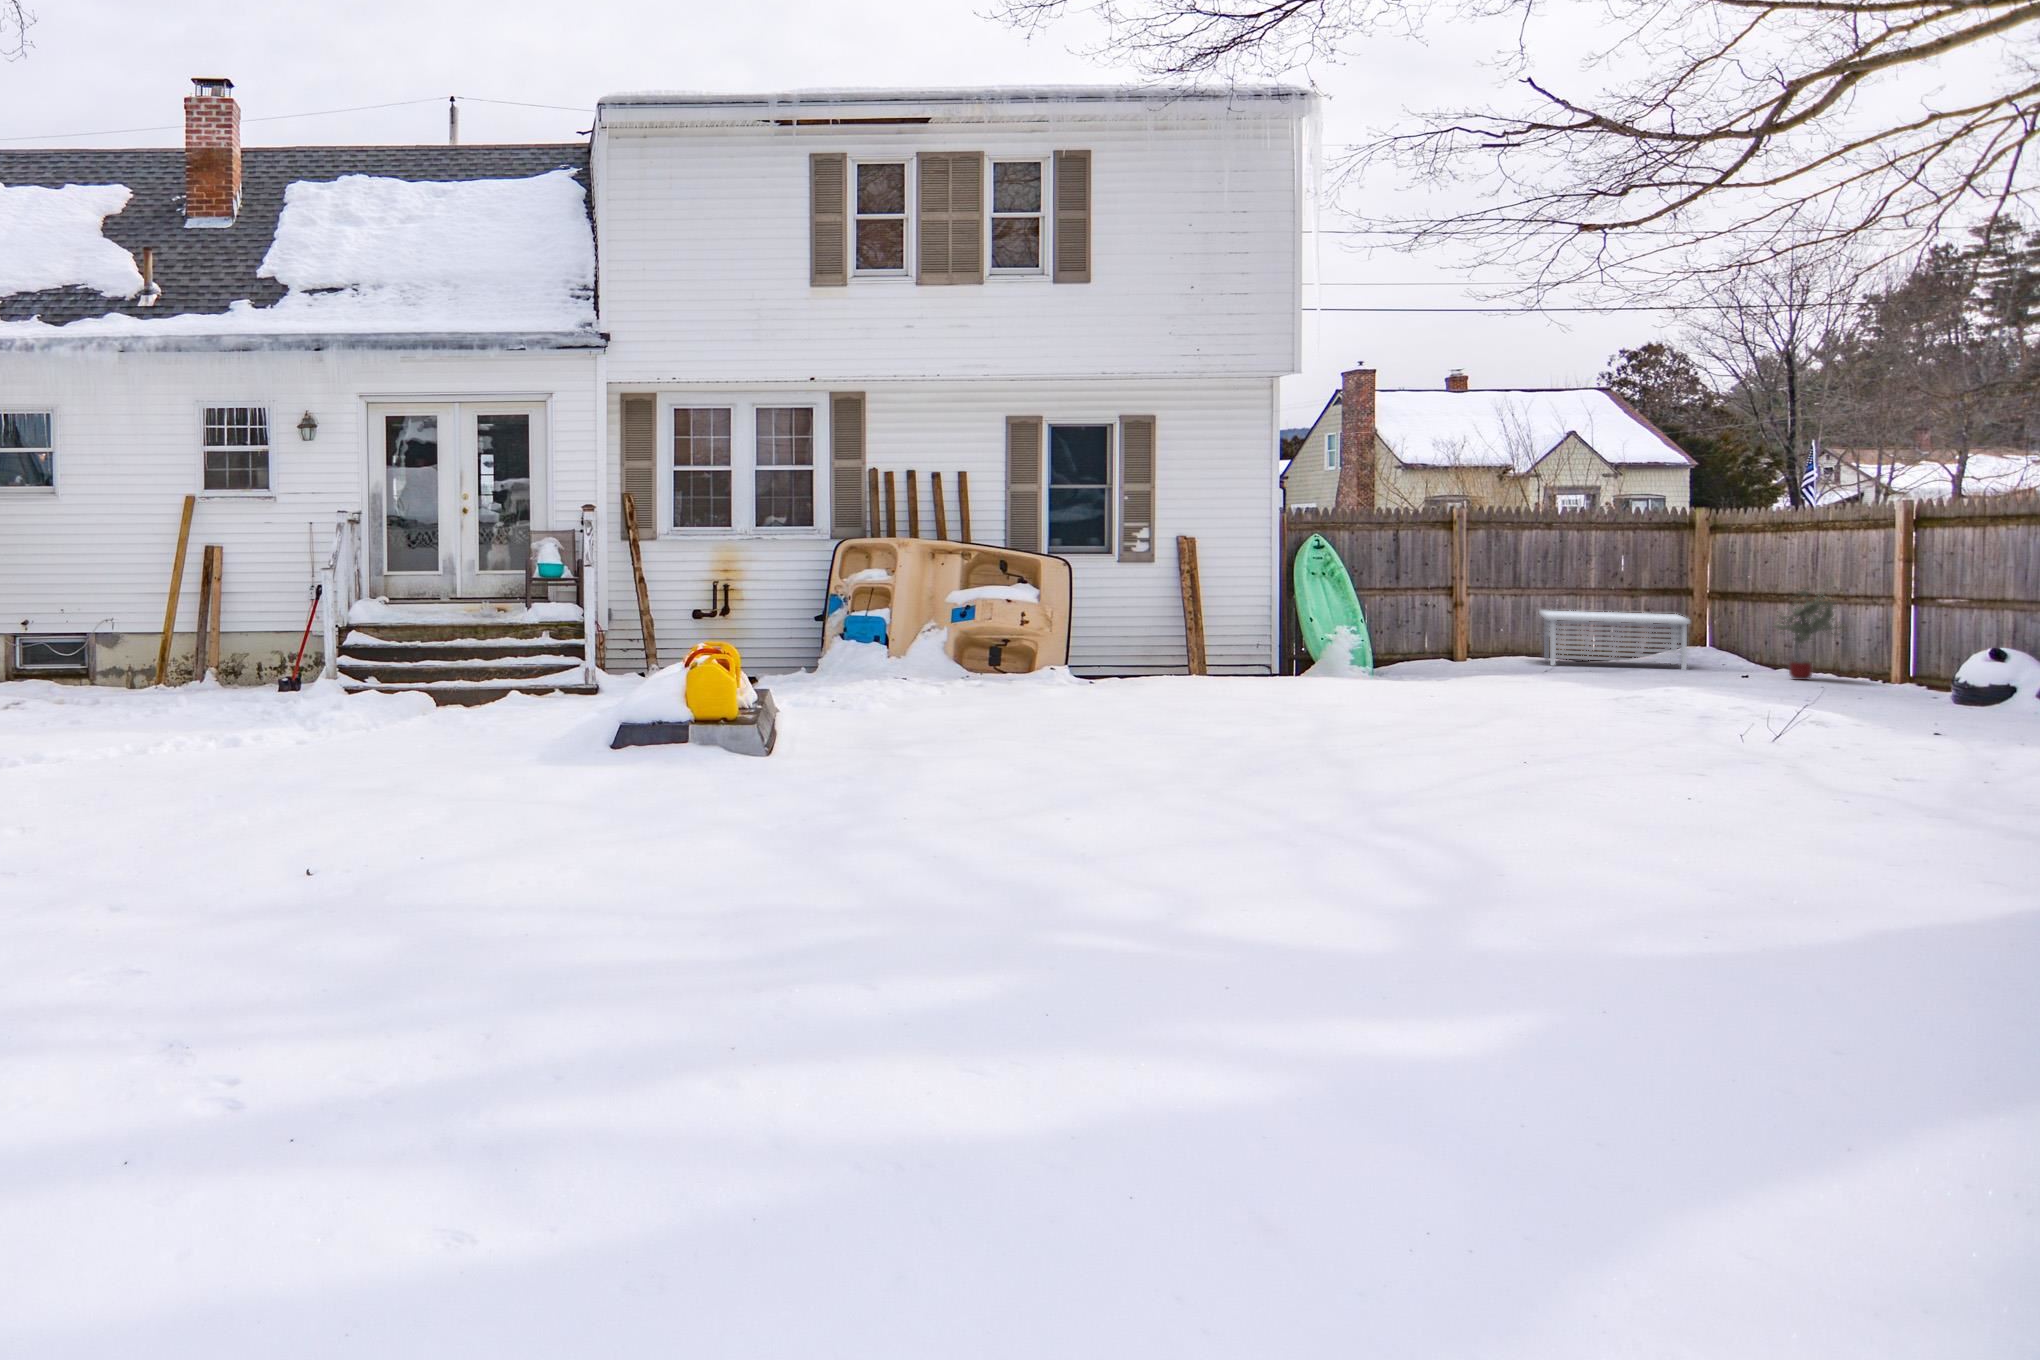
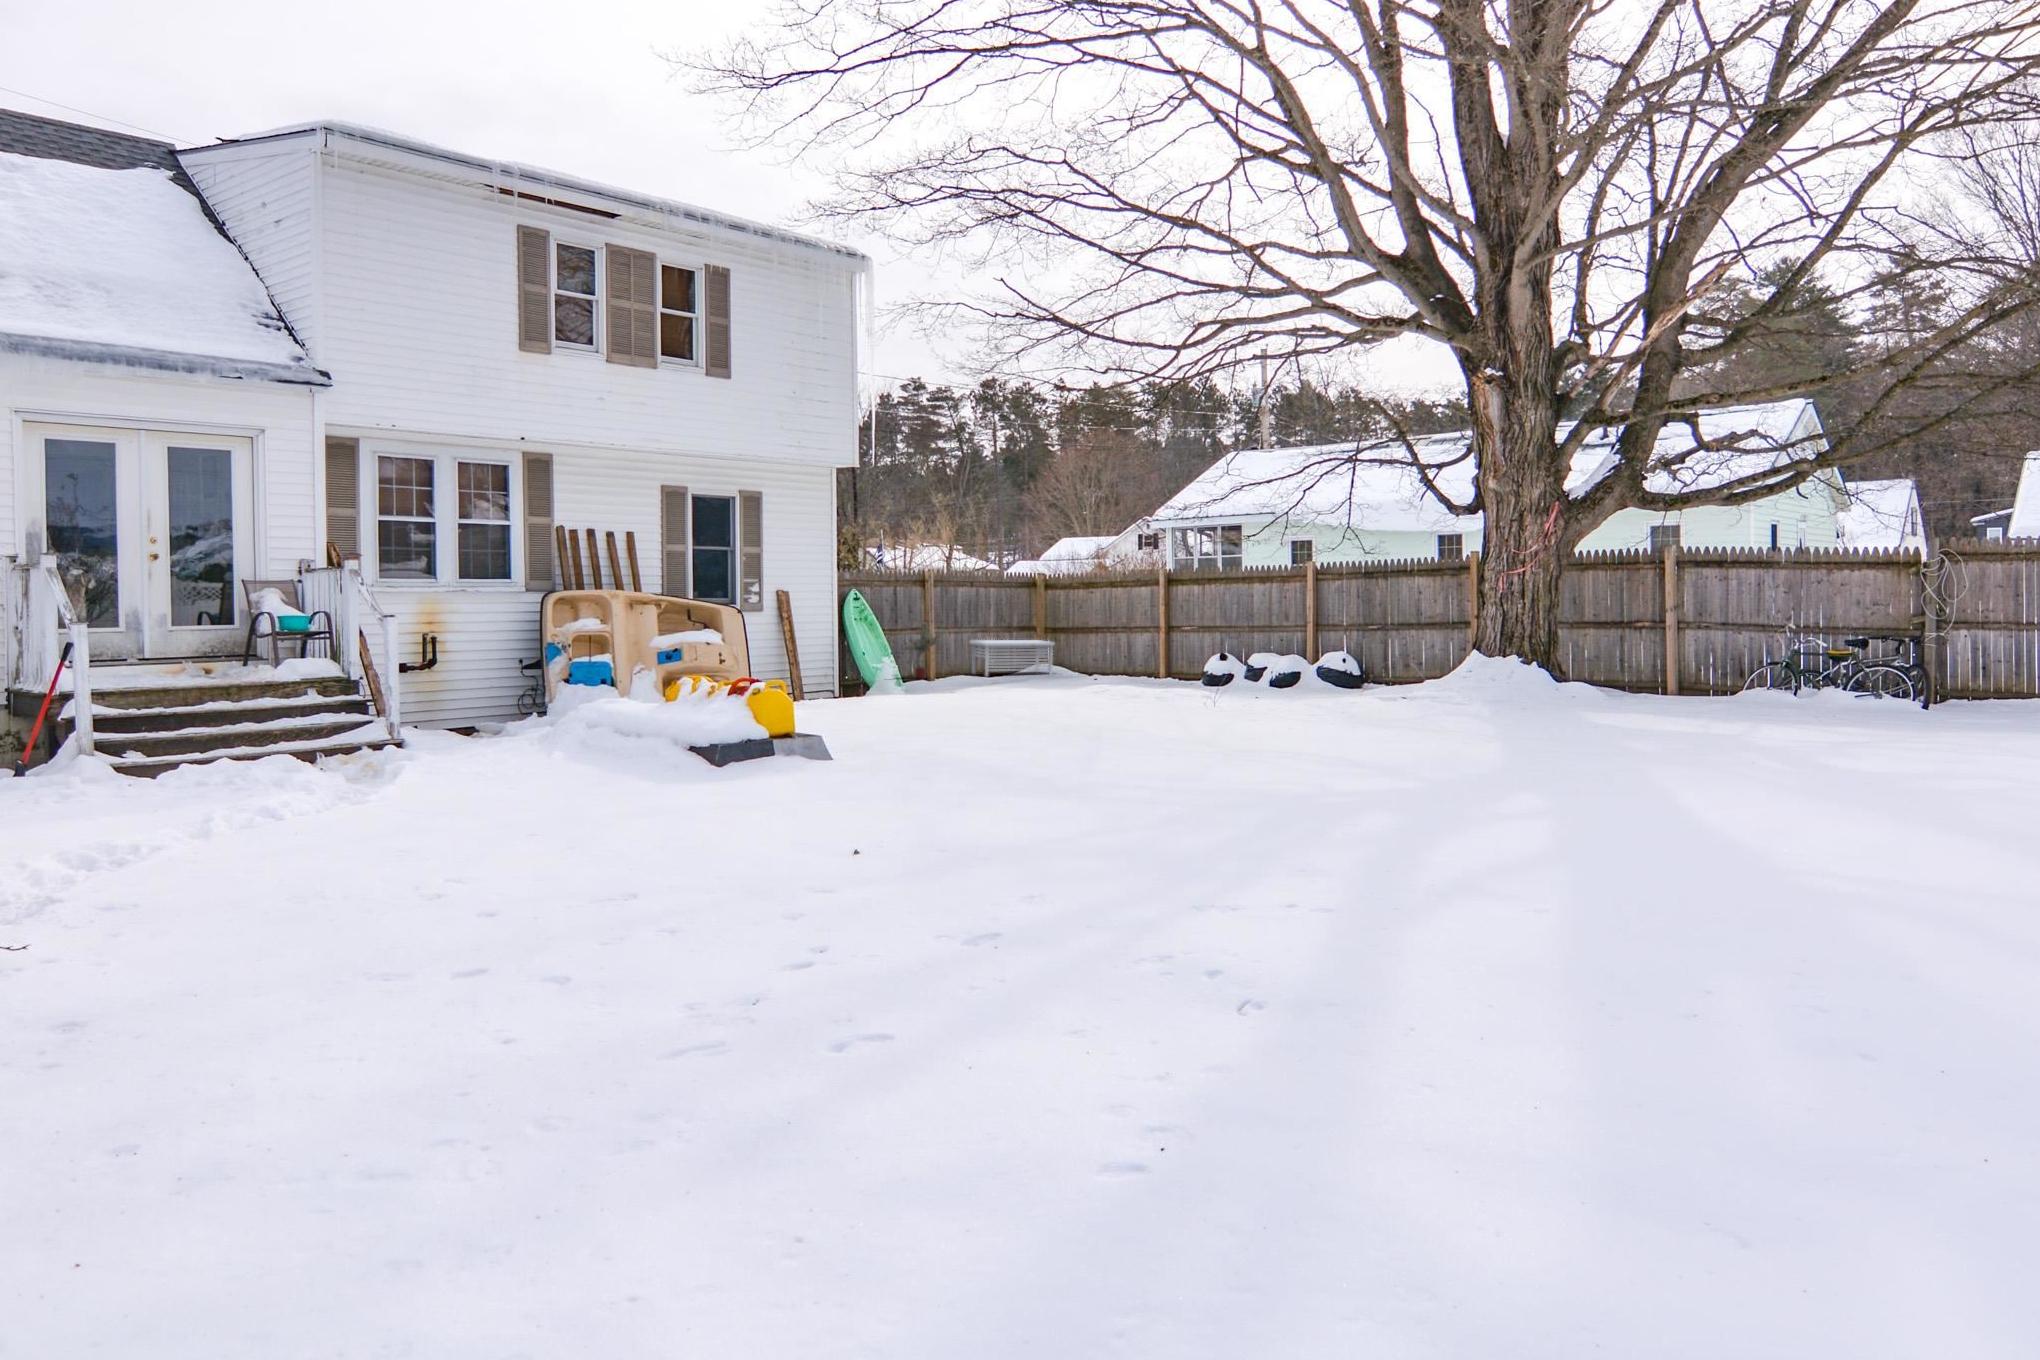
potted tree: present [1773,587,1844,680] -> present [902,622,943,679]

